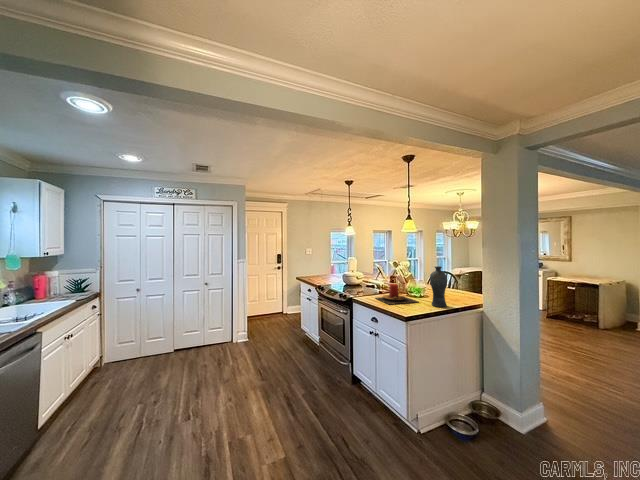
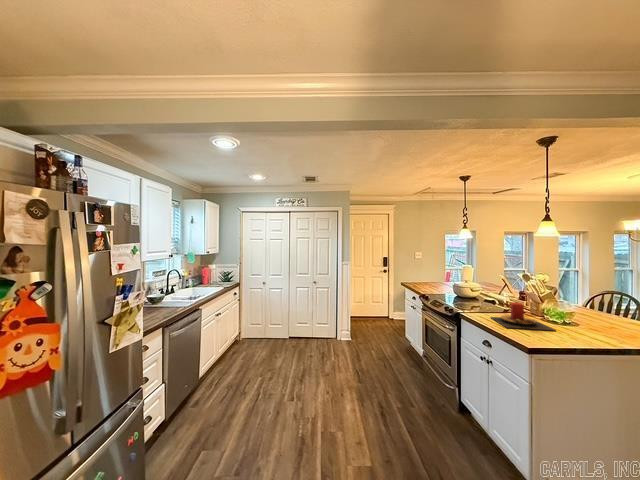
vase: present [430,266,447,307] -> none [573,286,604,343]

